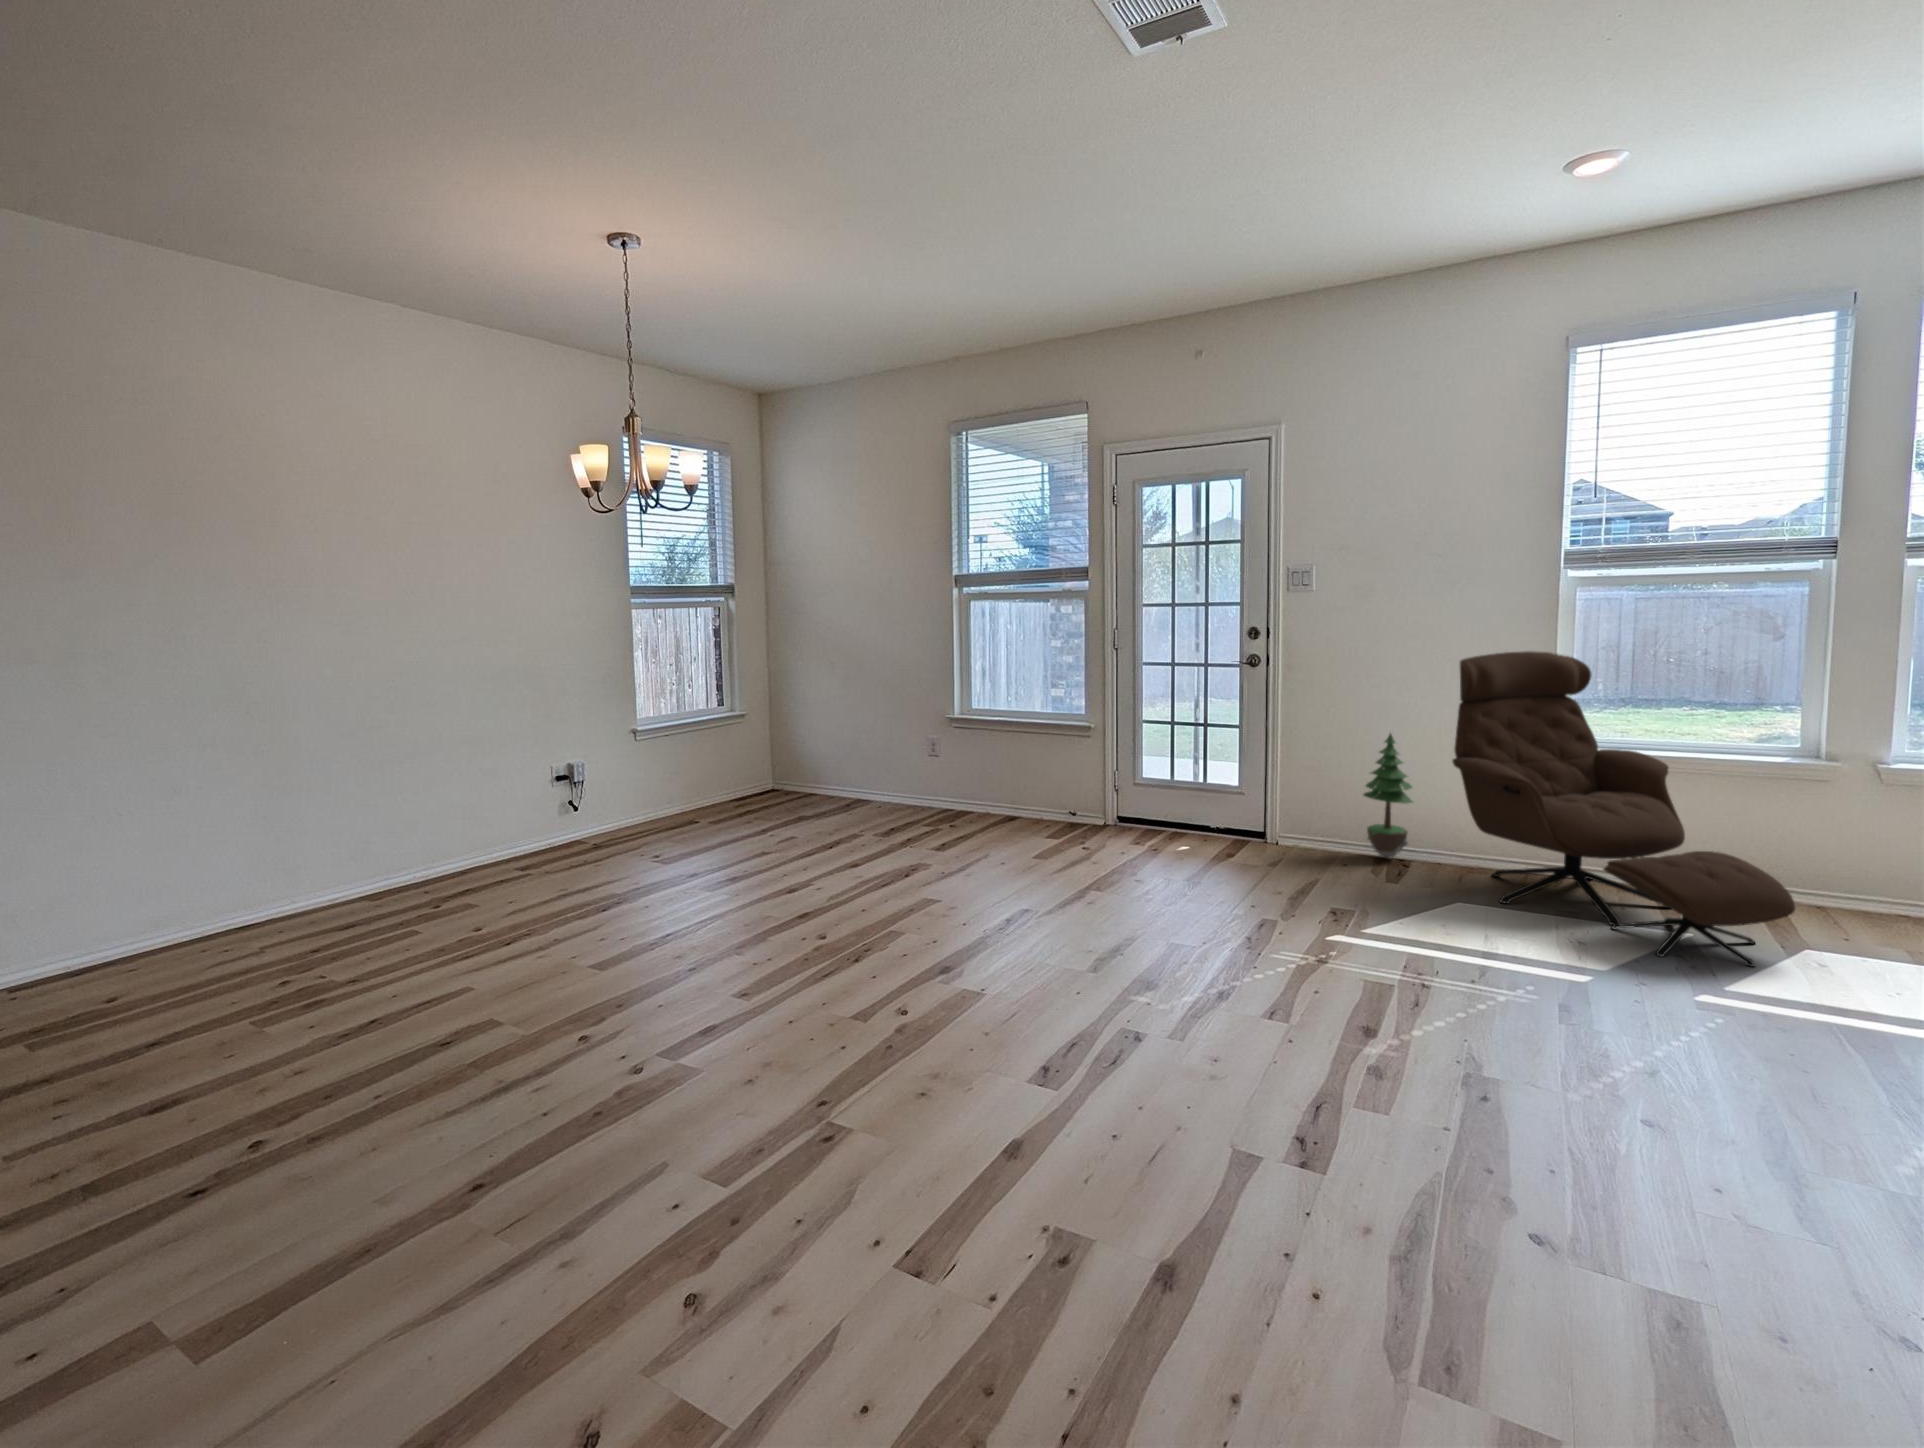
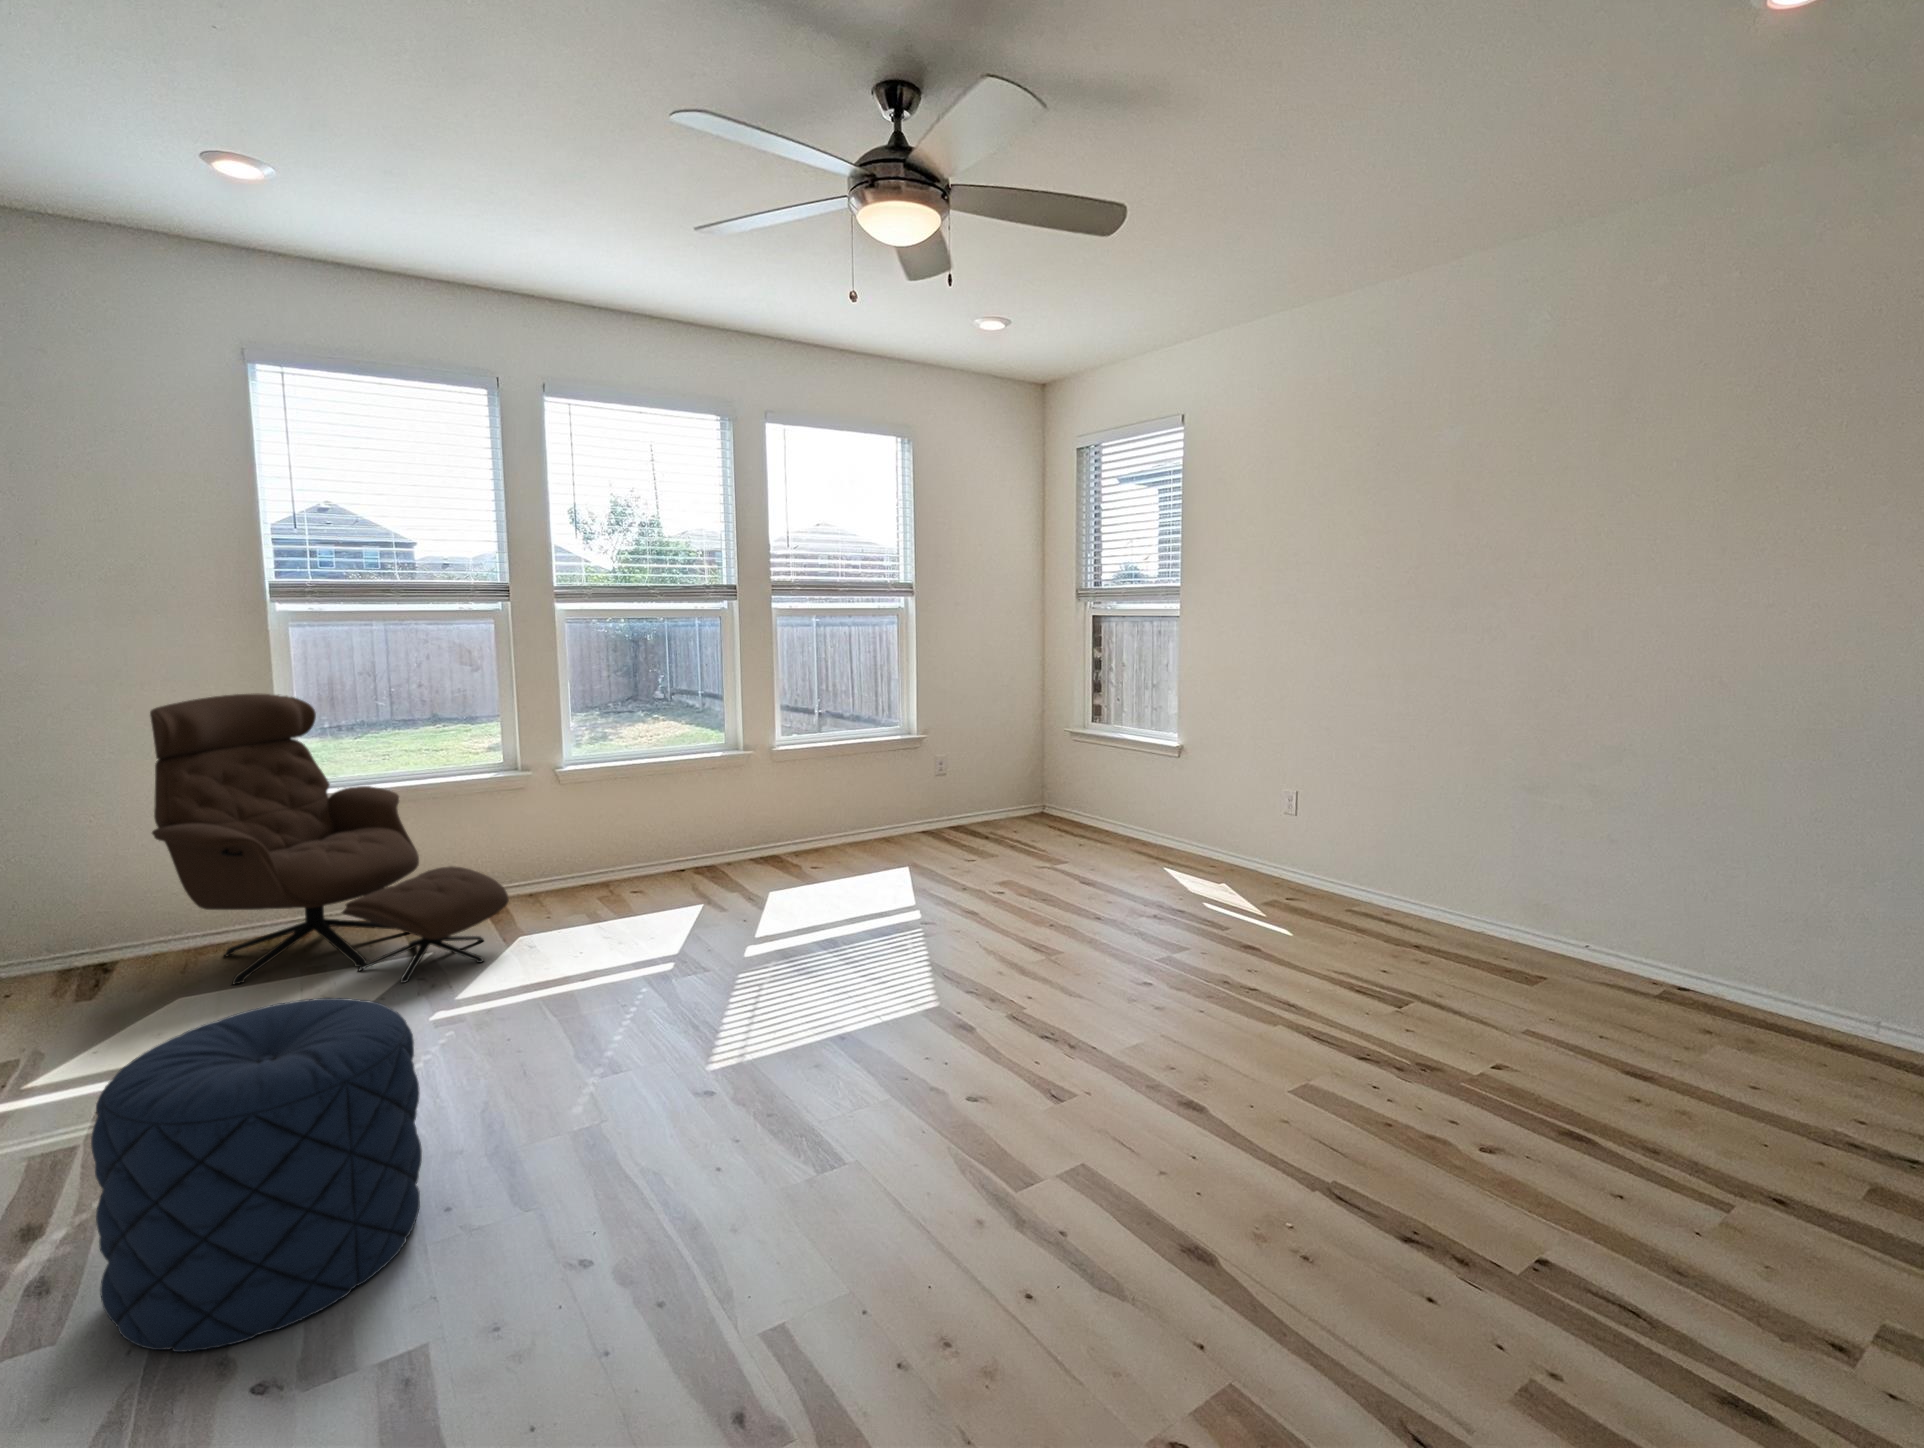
potted tree: present [1364,734,1413,858] -> none [17,811,106,979]
pouf: none [1426,929,1694,1211] -> present [91,998,422,1352]

